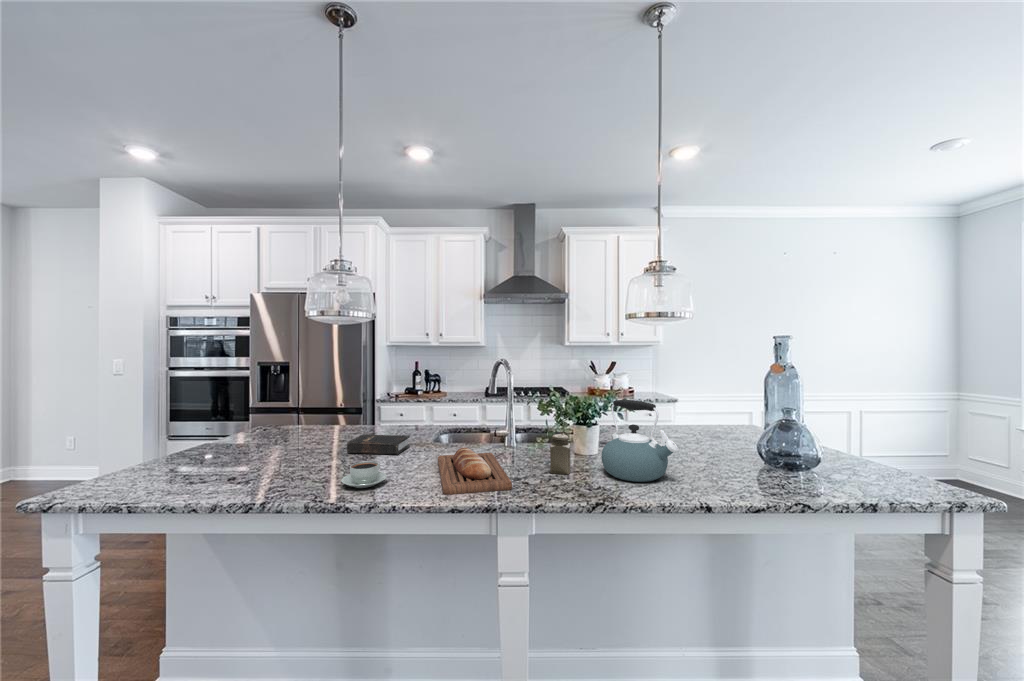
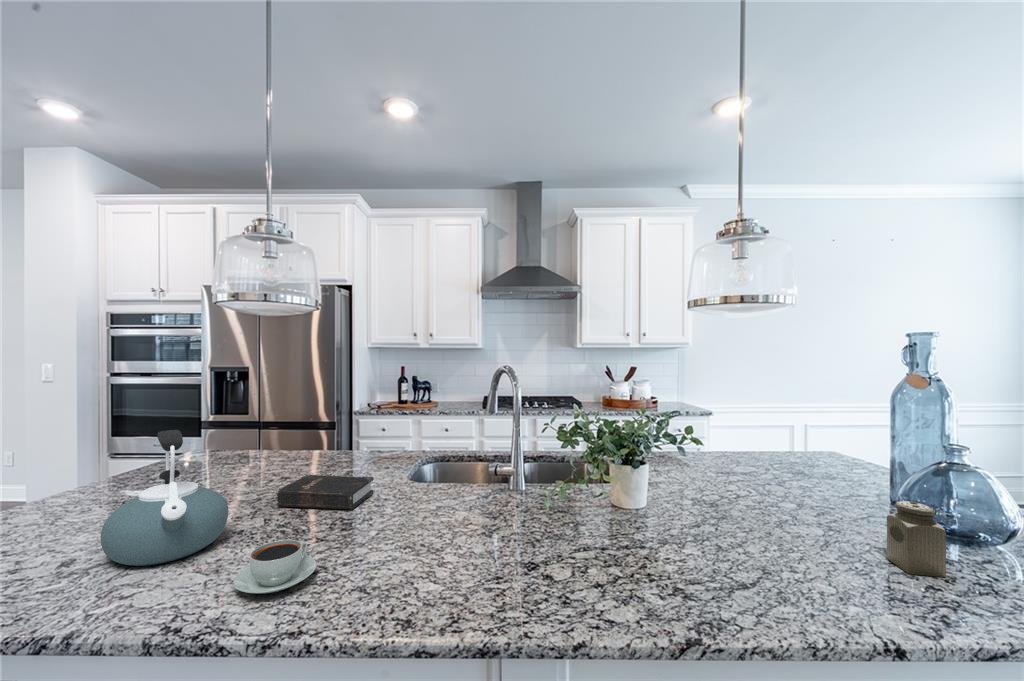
kettle: present [601,400,678,482] -> present [100,430,229,566]
salt shaker: present [550,434,570,474] -> present [887,501,946,577]
bread loaf: present [438,448,512,495] -> none [406,506,527,613]

